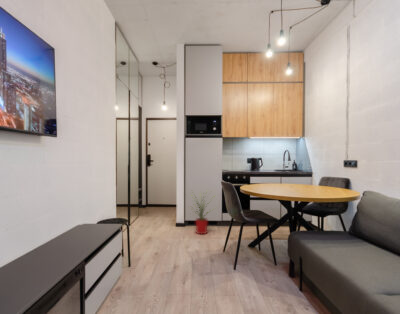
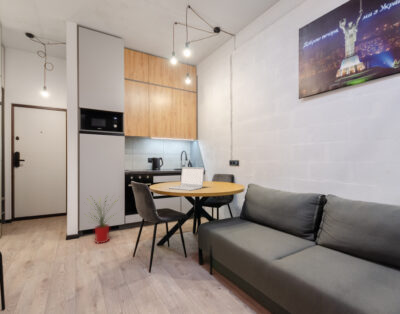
laptop: none [255,167,296,192] -> present [169,167,204,191]

